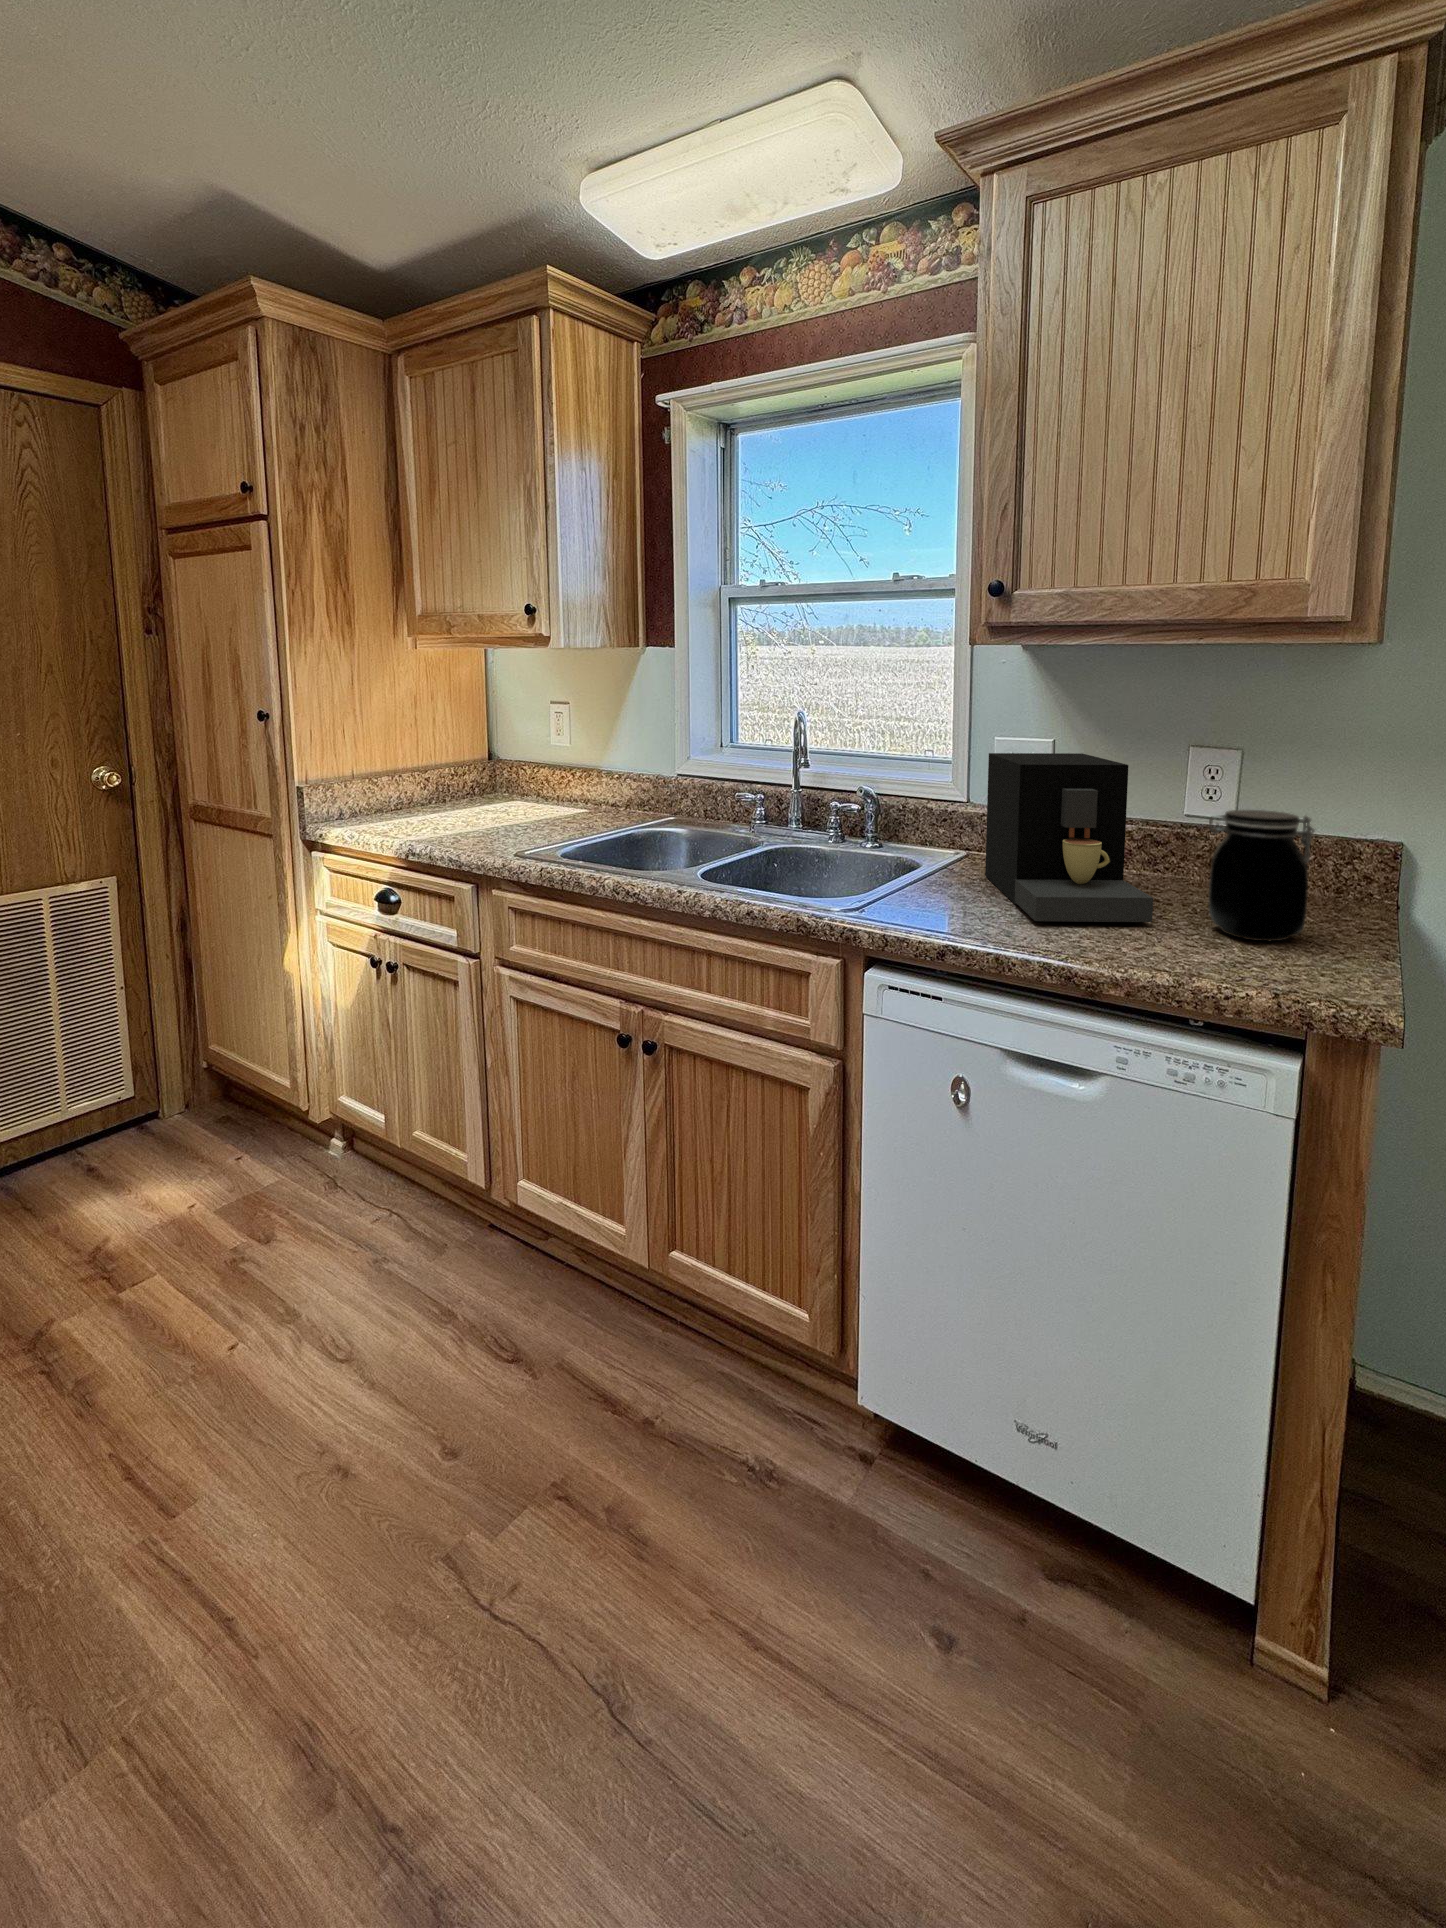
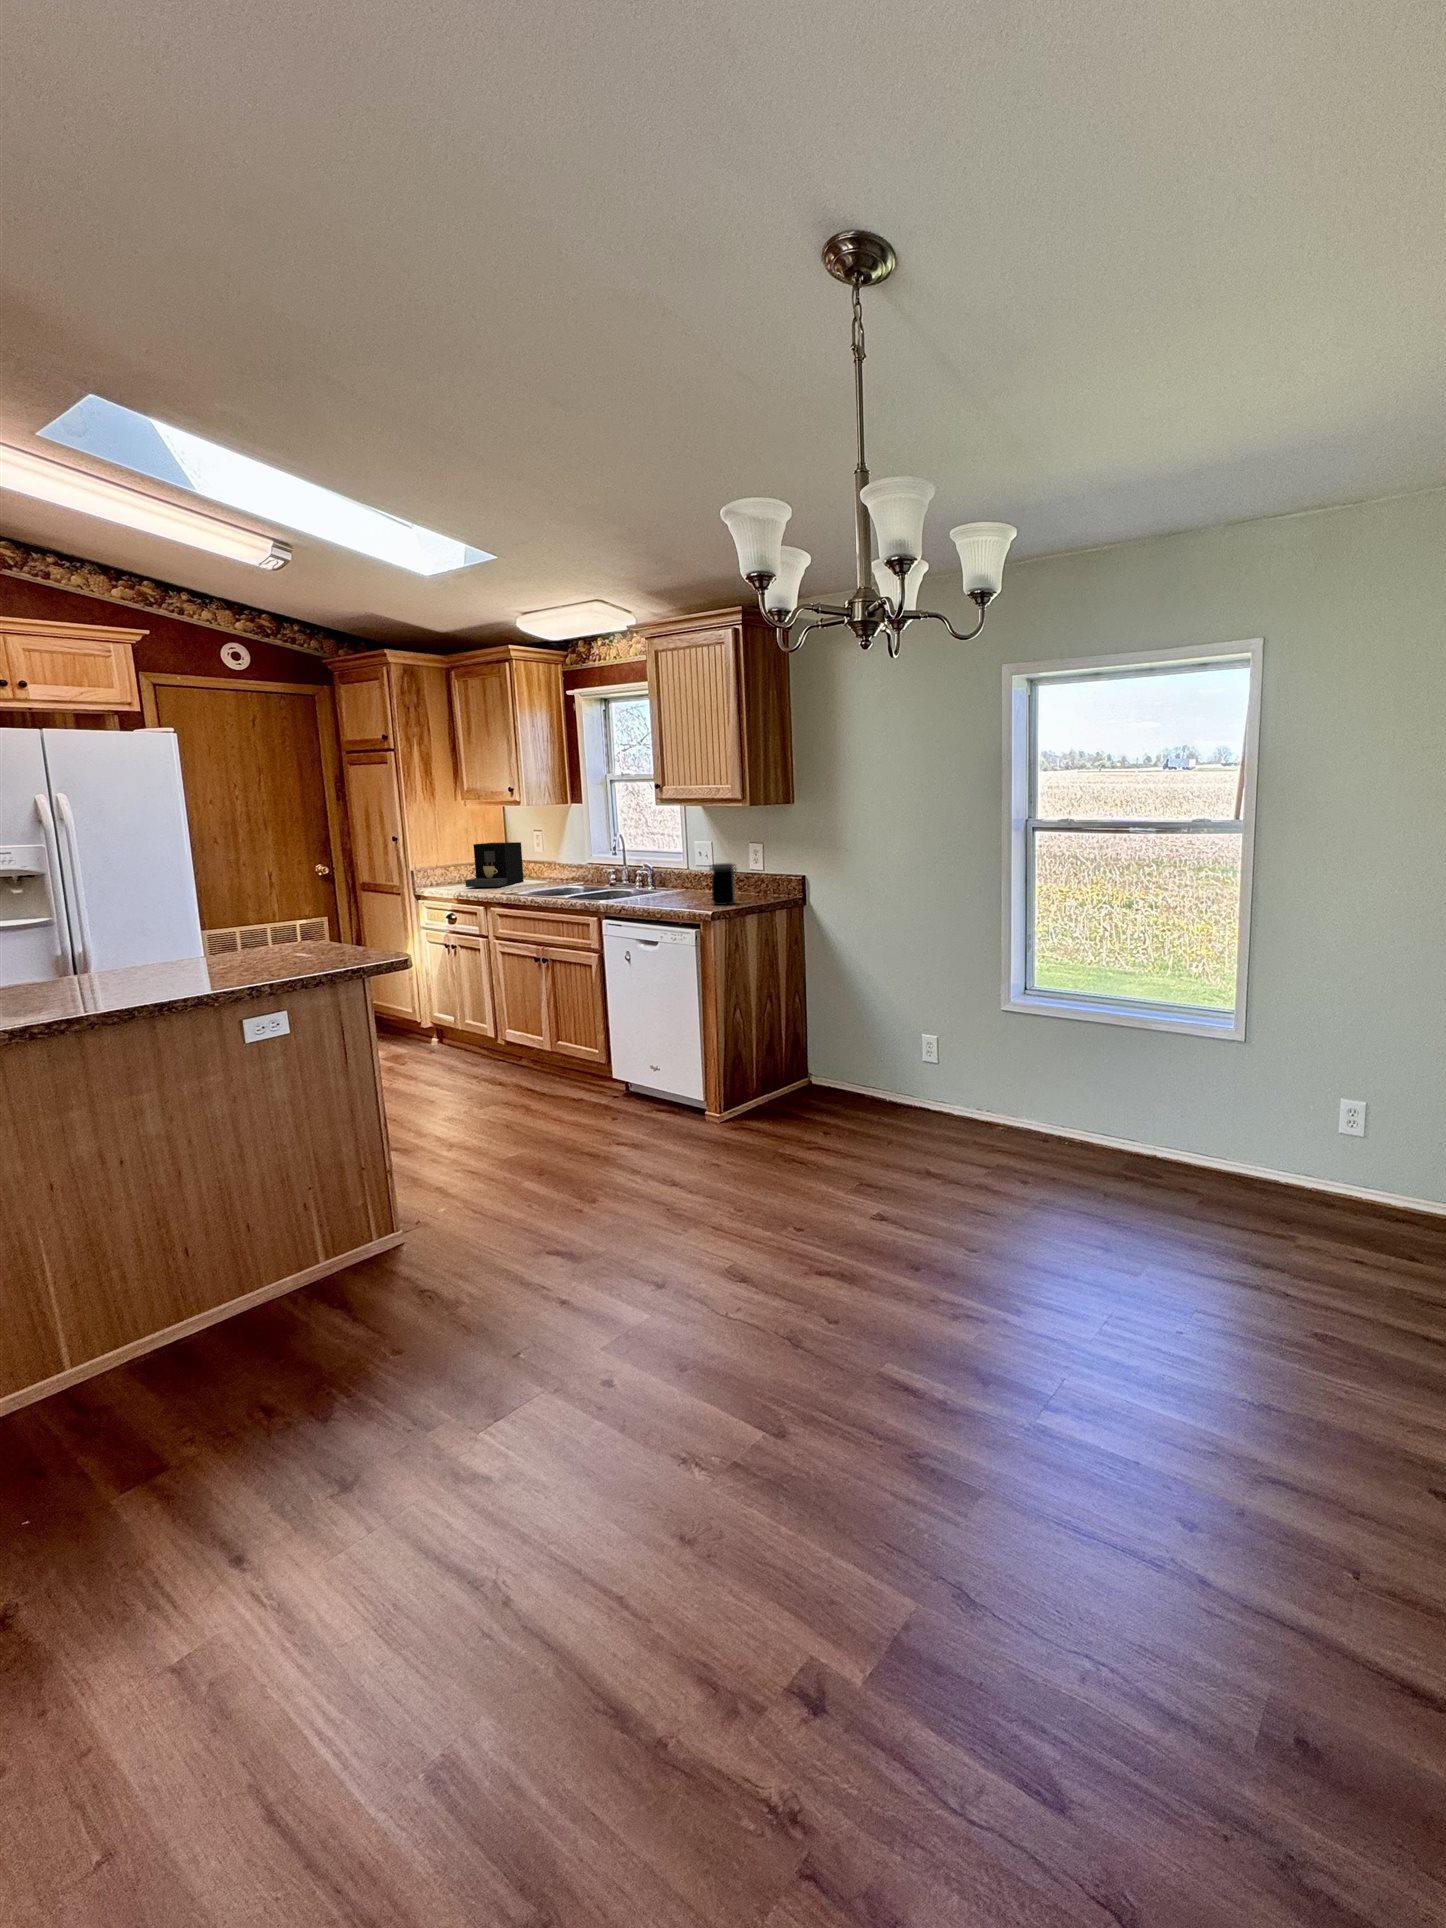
coffee maker: present [985,753,1153,922] -> present [465,842,524,887]

